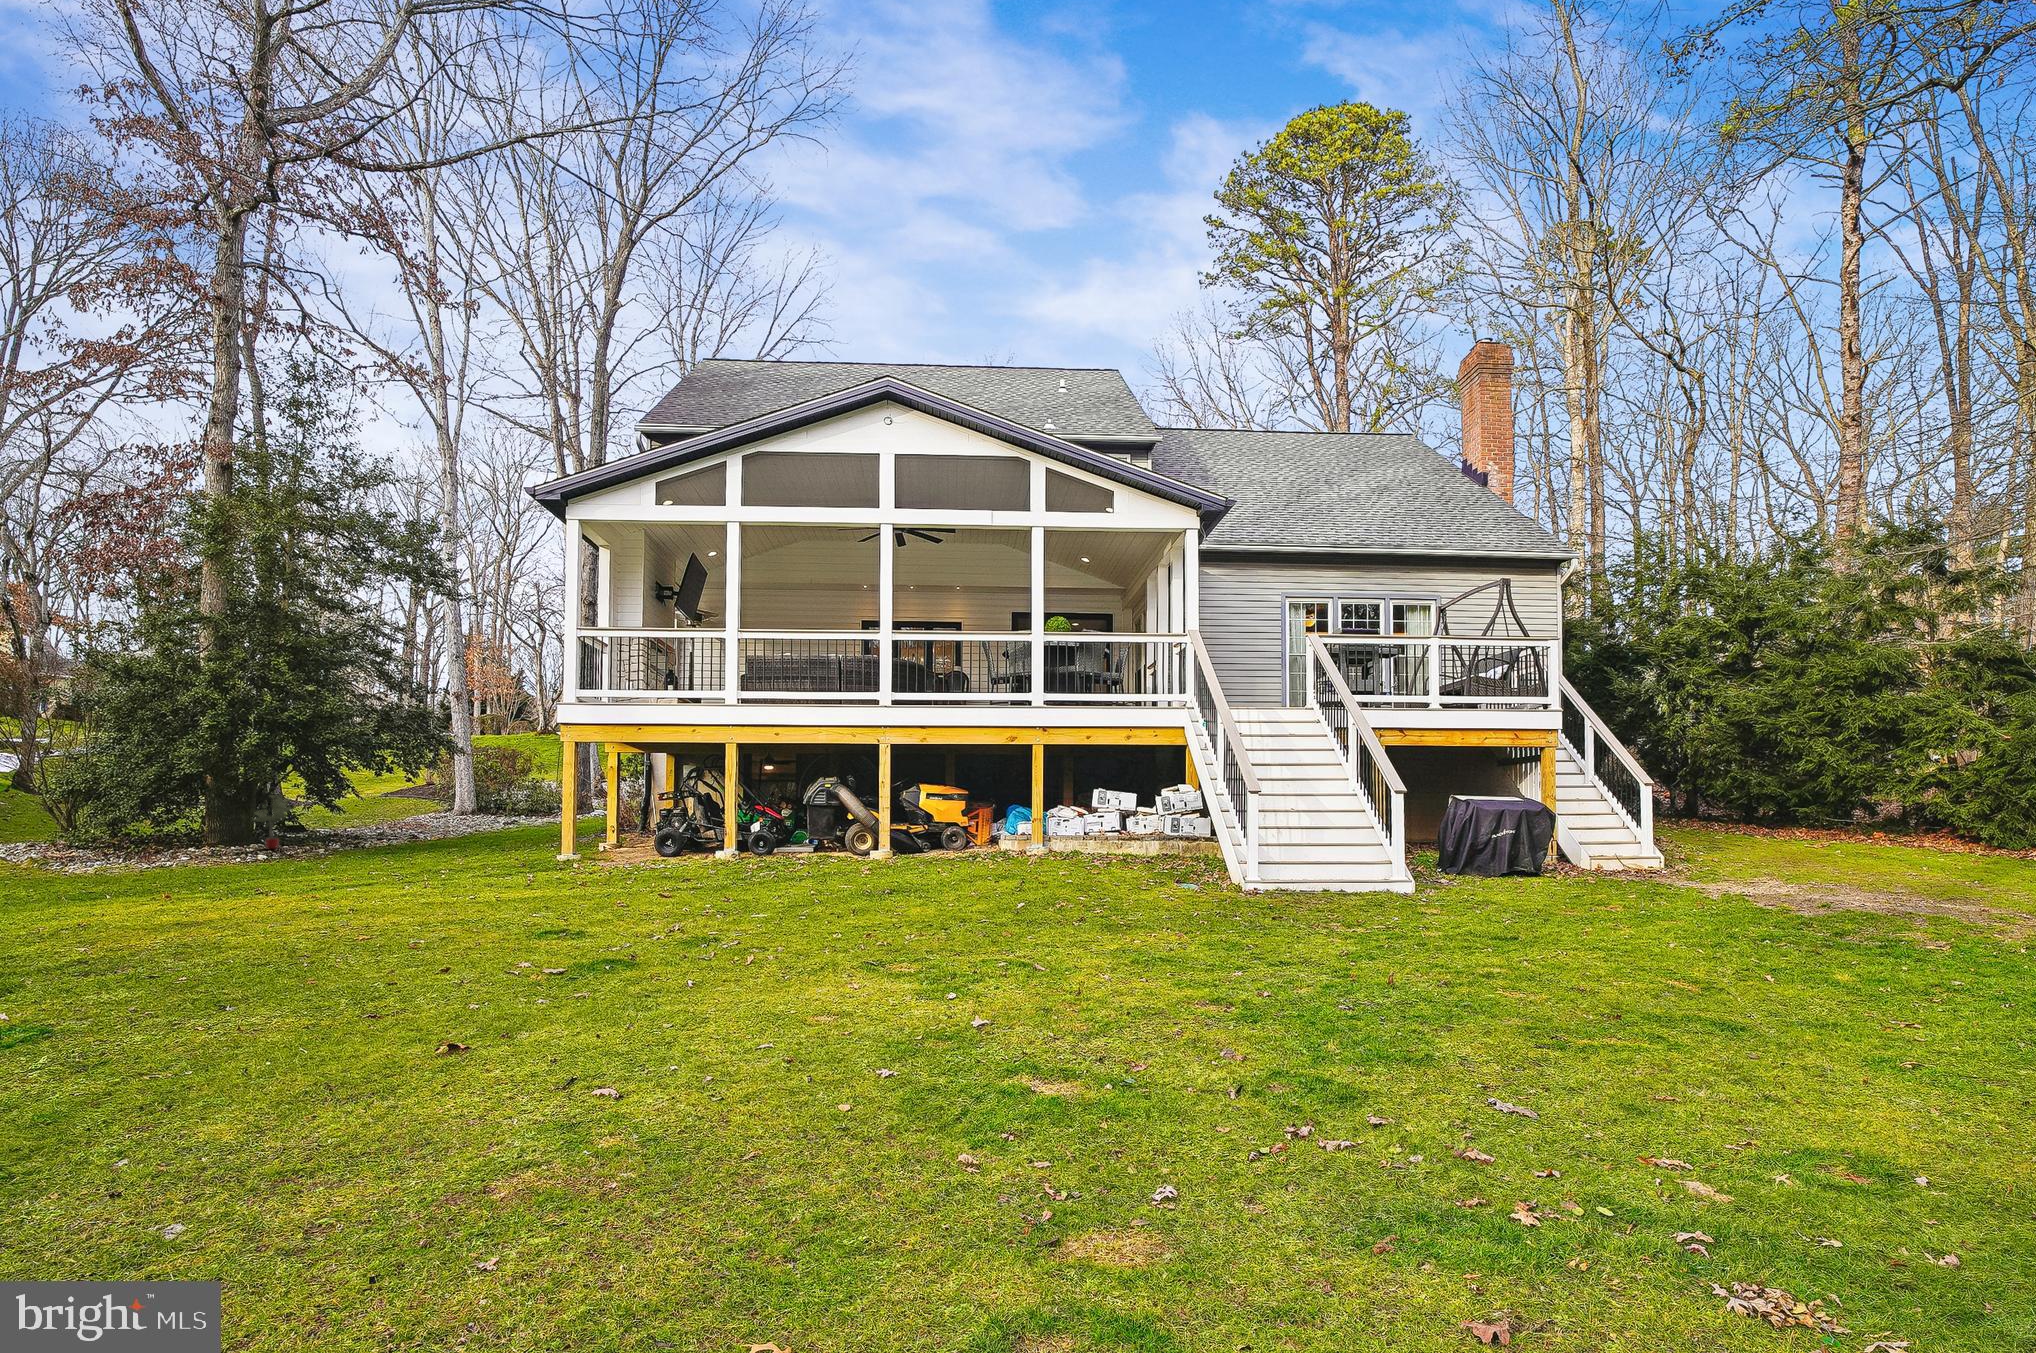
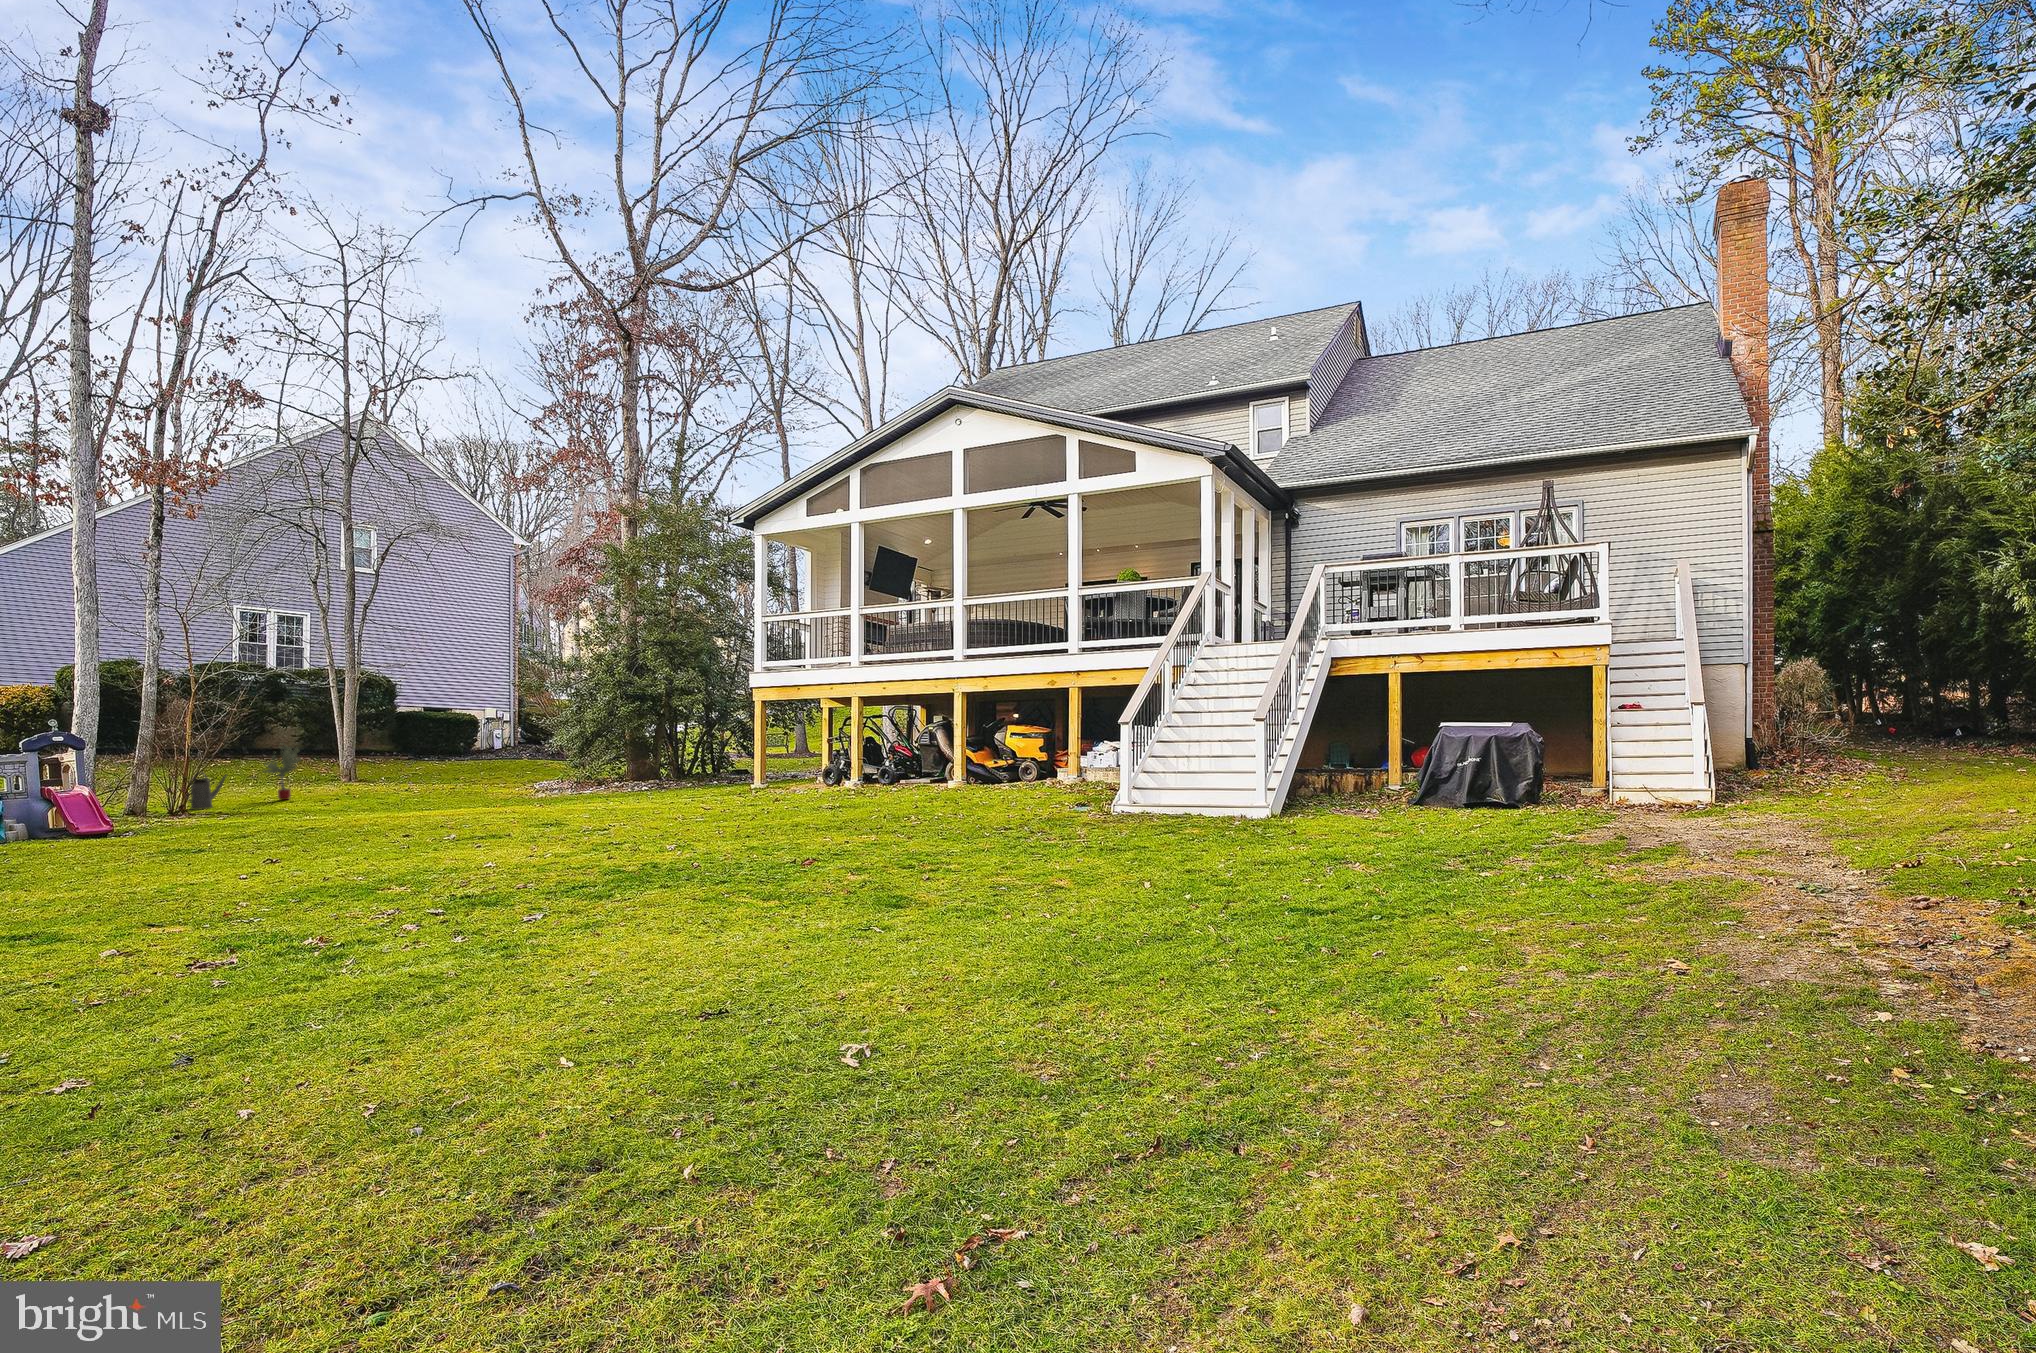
watering can: none [175,818,217,856] -> present [187,773,227,810]

